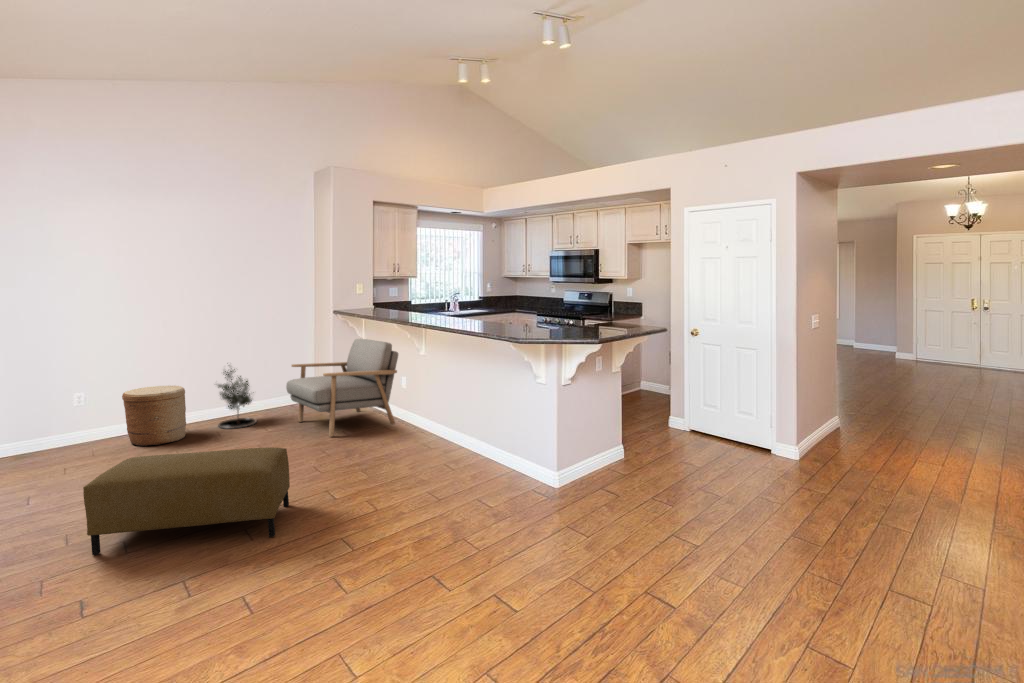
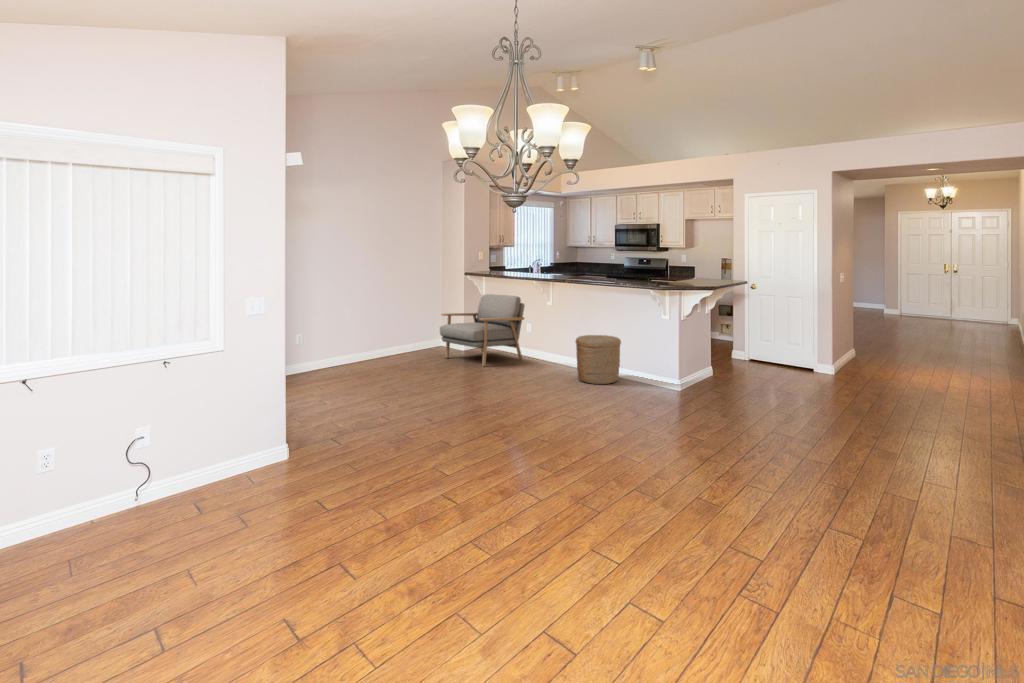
potted tree: present [218,369,257,429] -> none [384,312,414,363]
woven basket: present [122,386,186,446] -> present [576,335,621,384]
ottoman: present [83,447,290,555] -> none [405,362,519,425]

